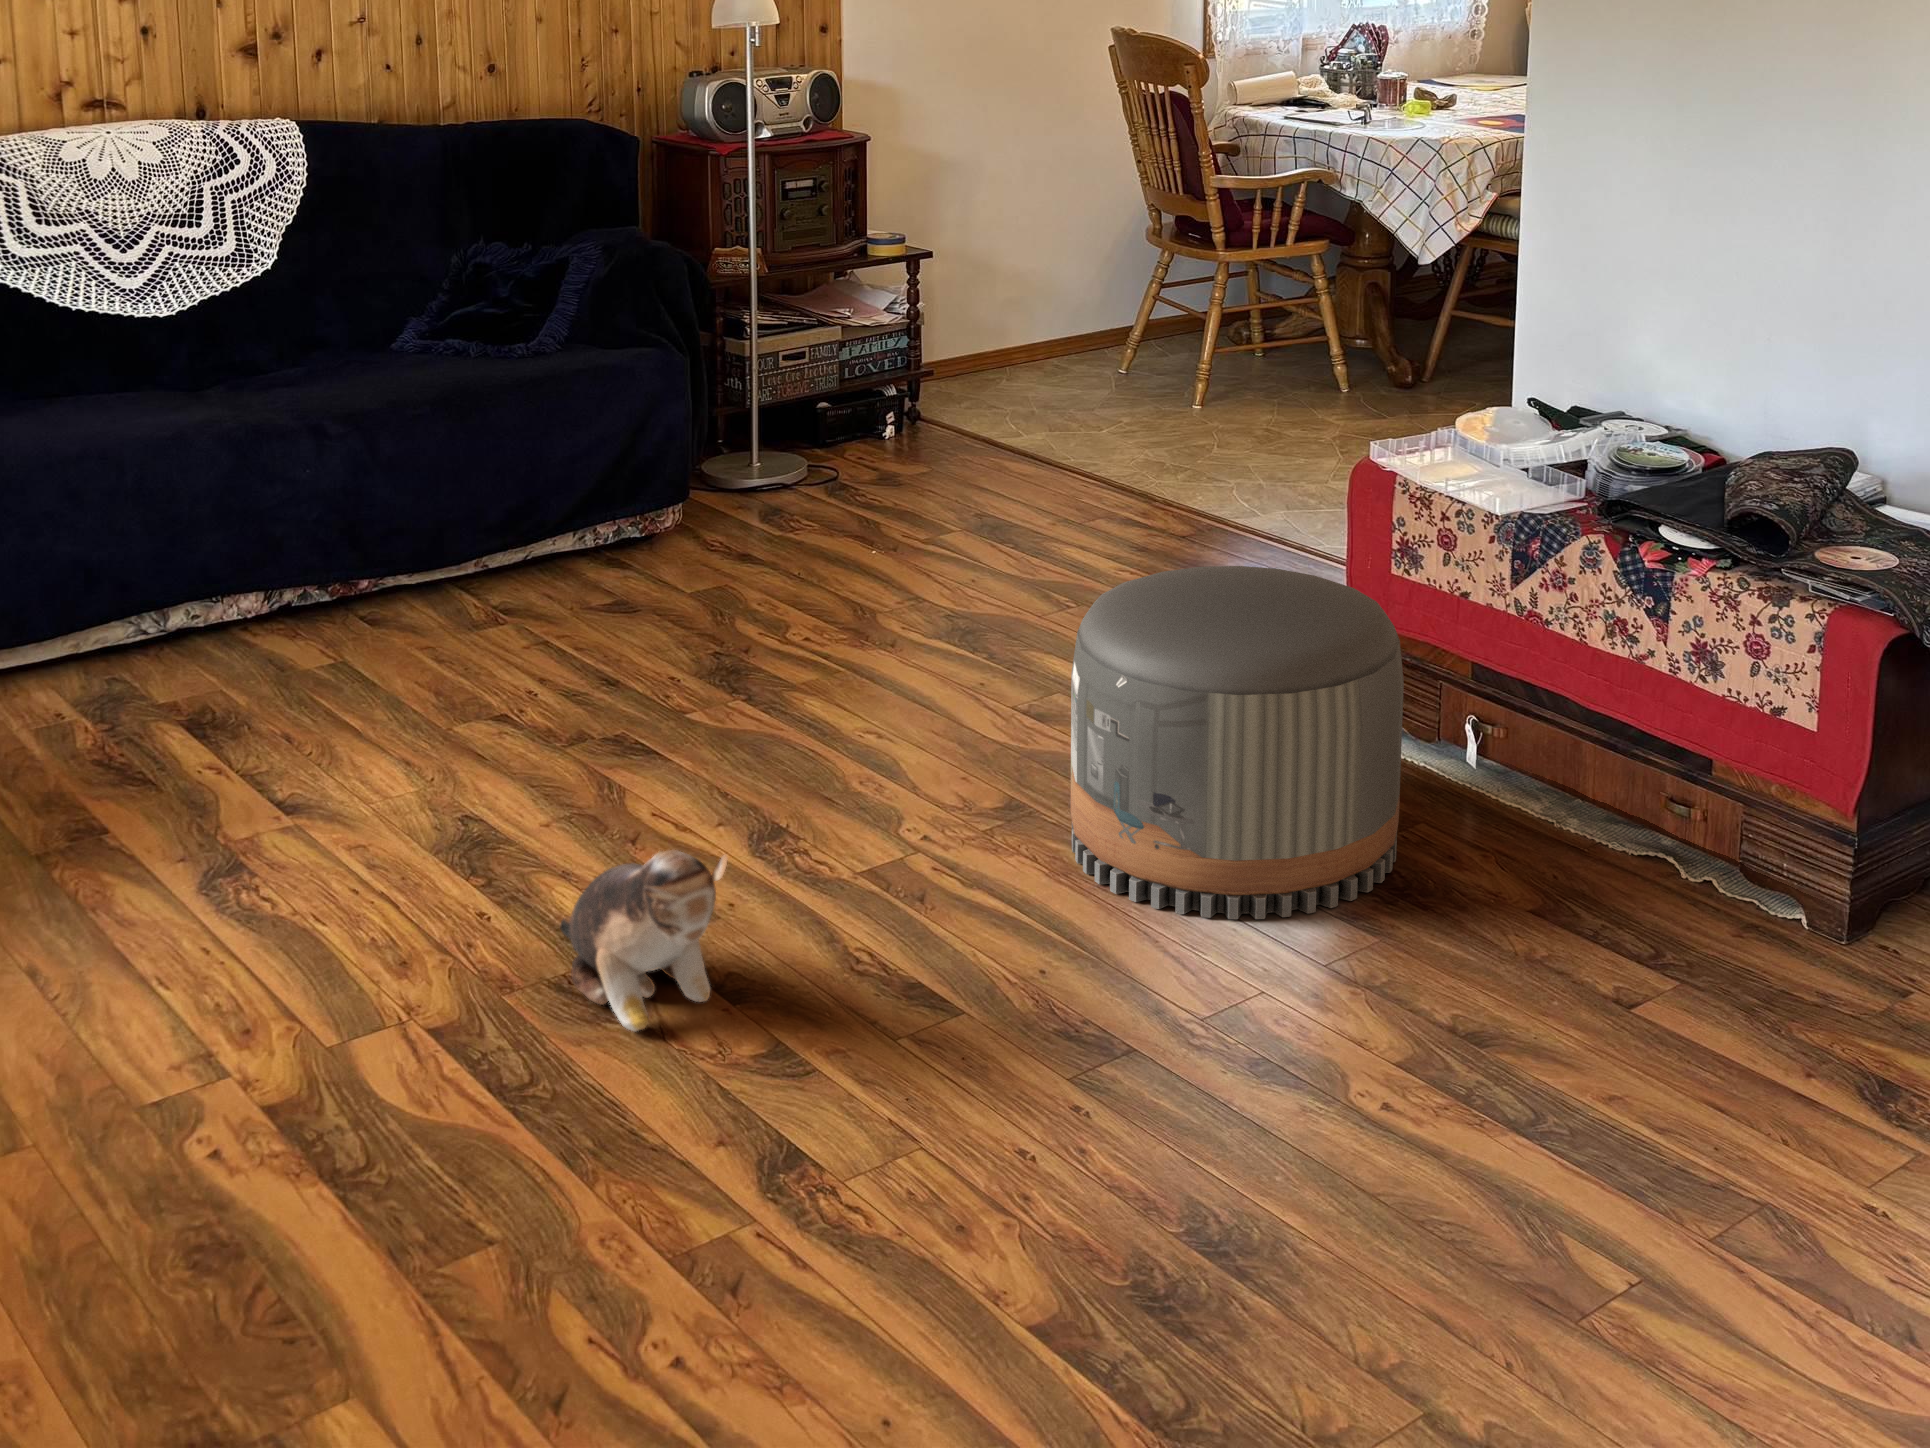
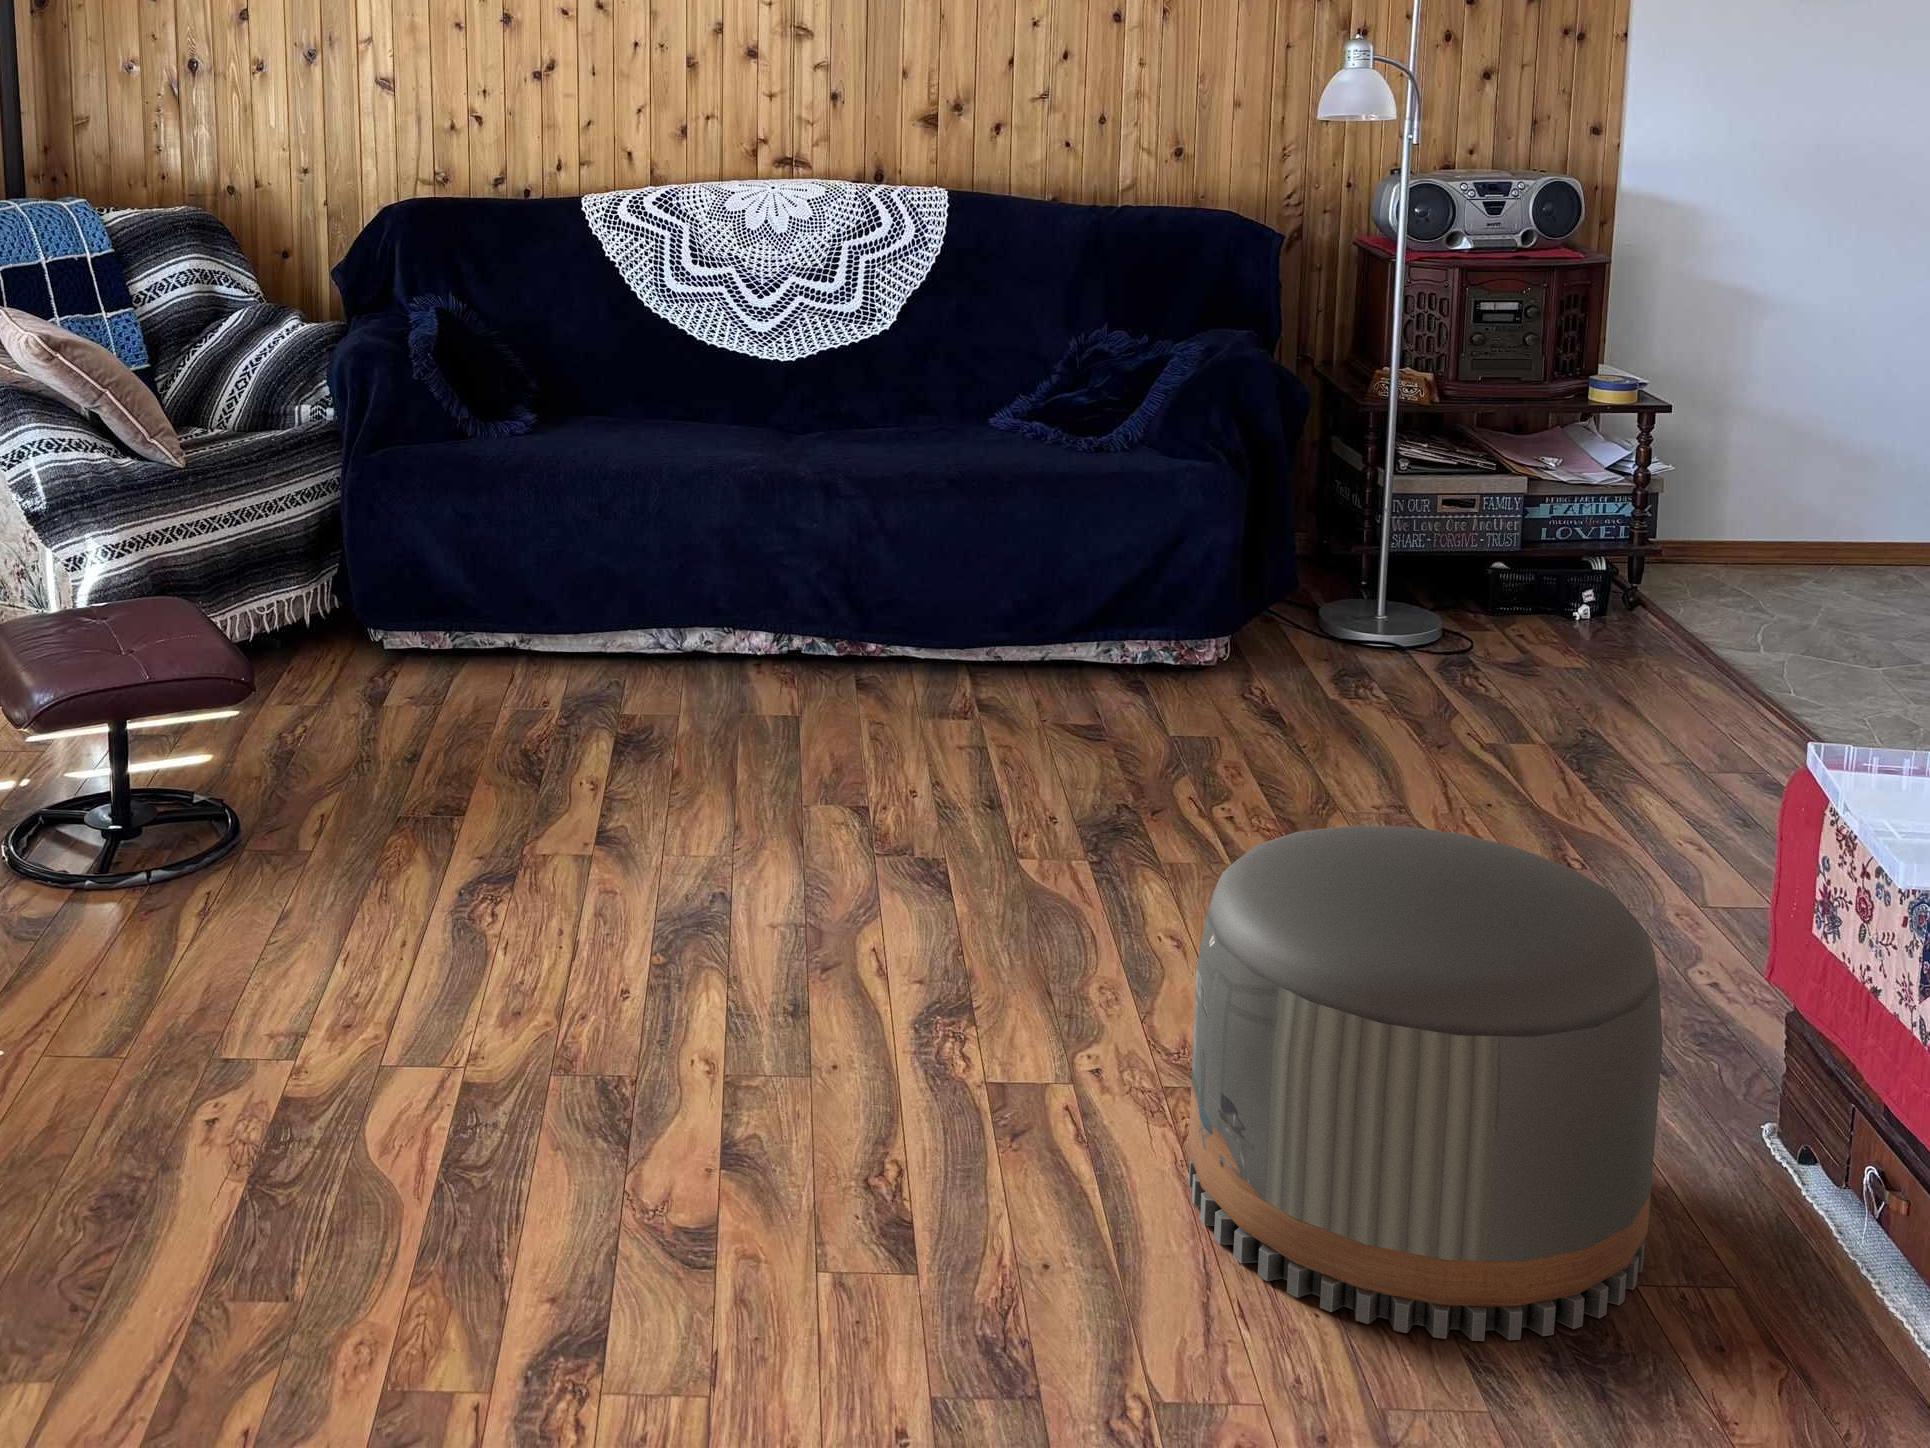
plush toy: present [560,850,728,1031] -> none [551,956,691,1139]

